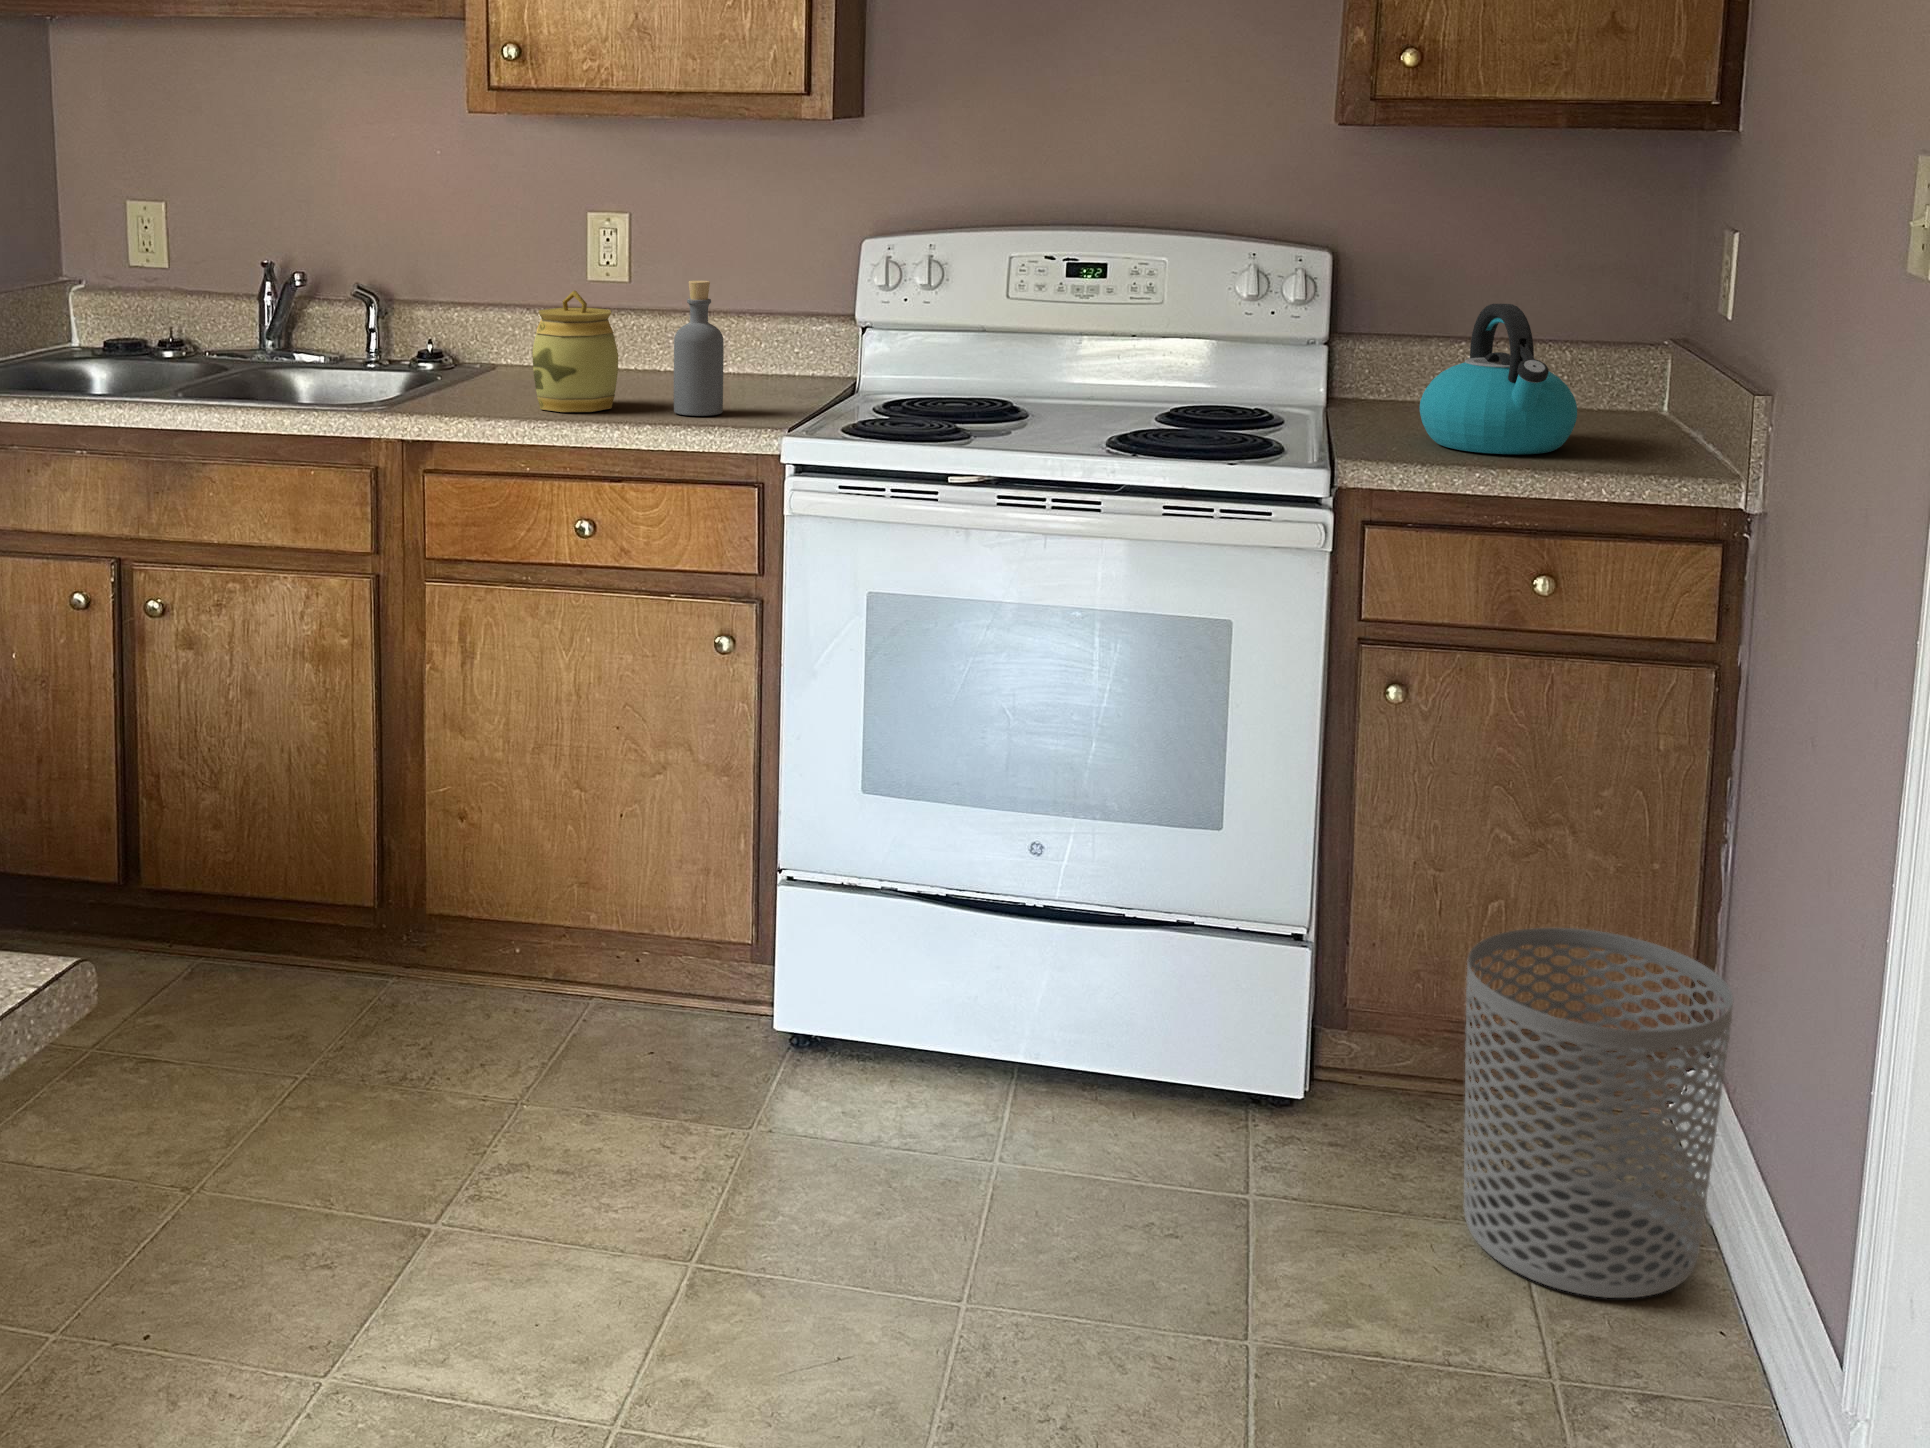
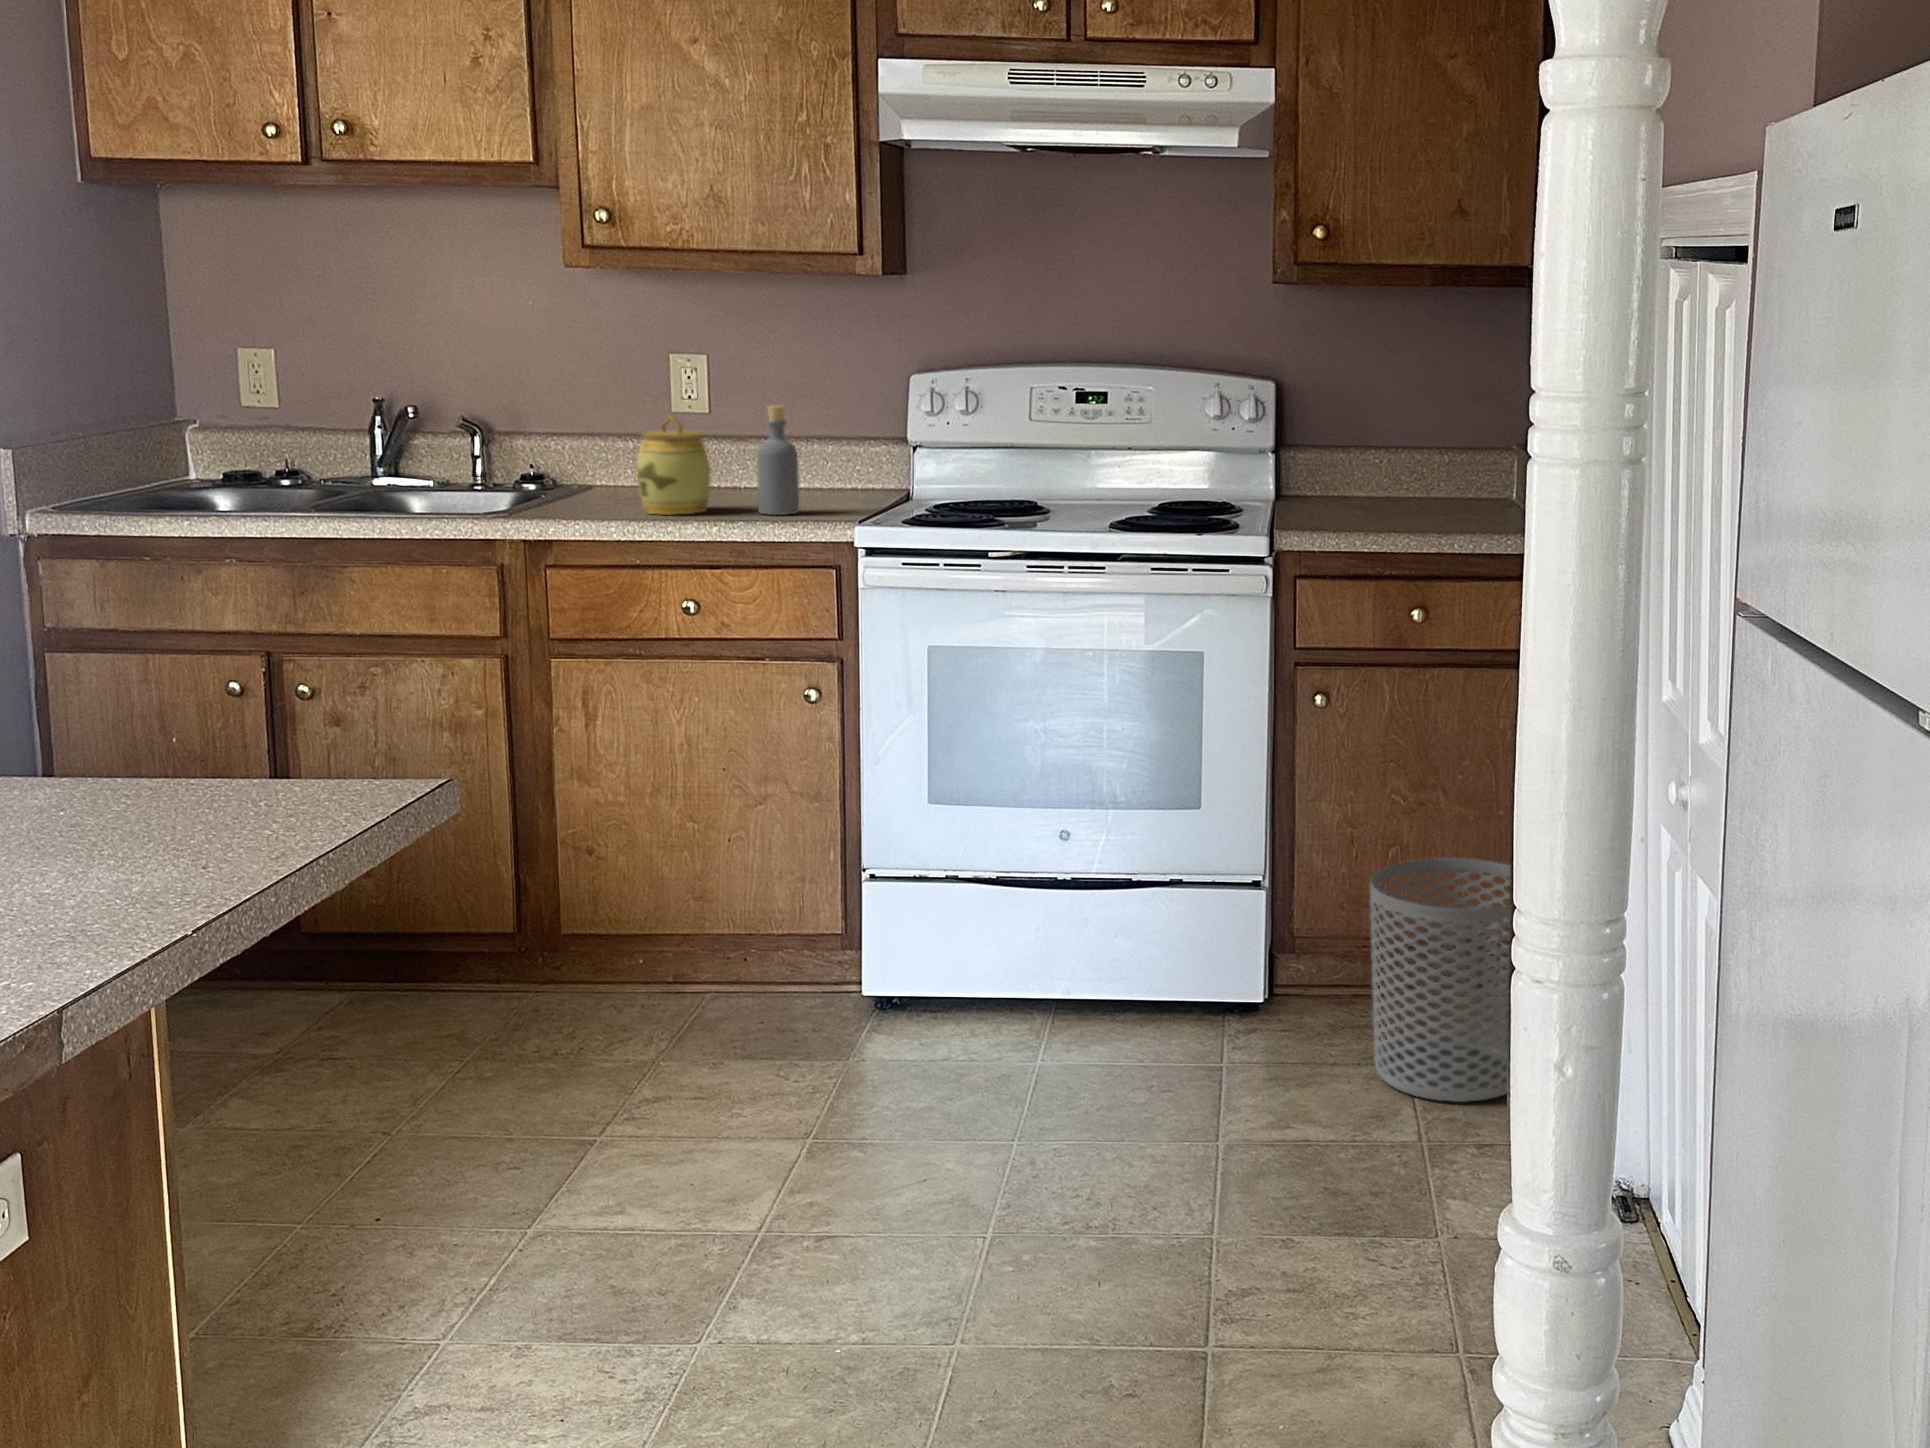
kettle: present [1420,304,1577,454] -> none [1334,413,1445,523]

